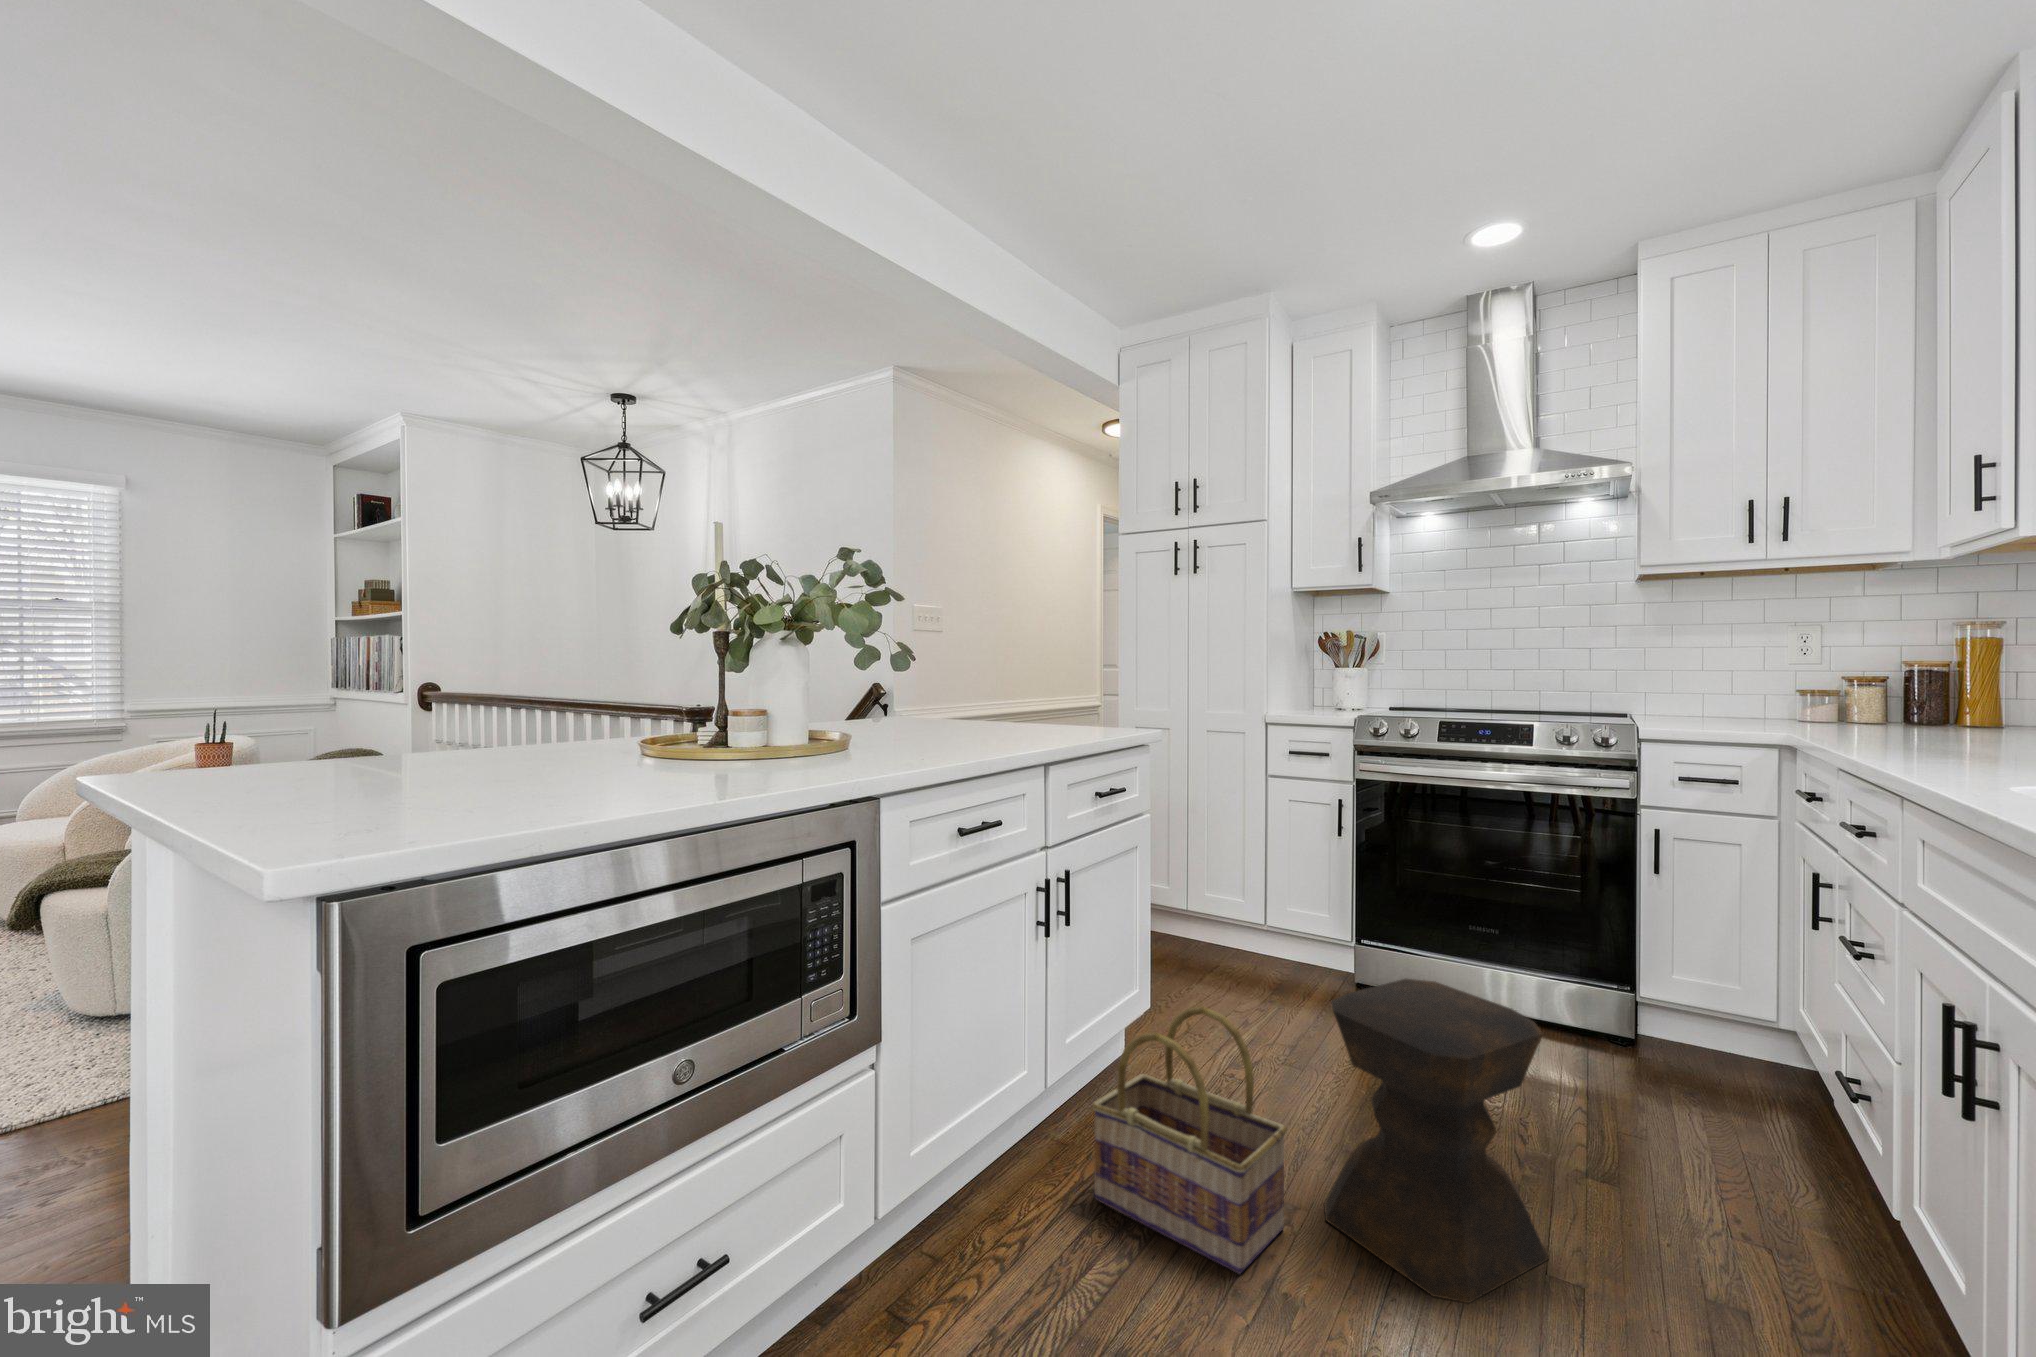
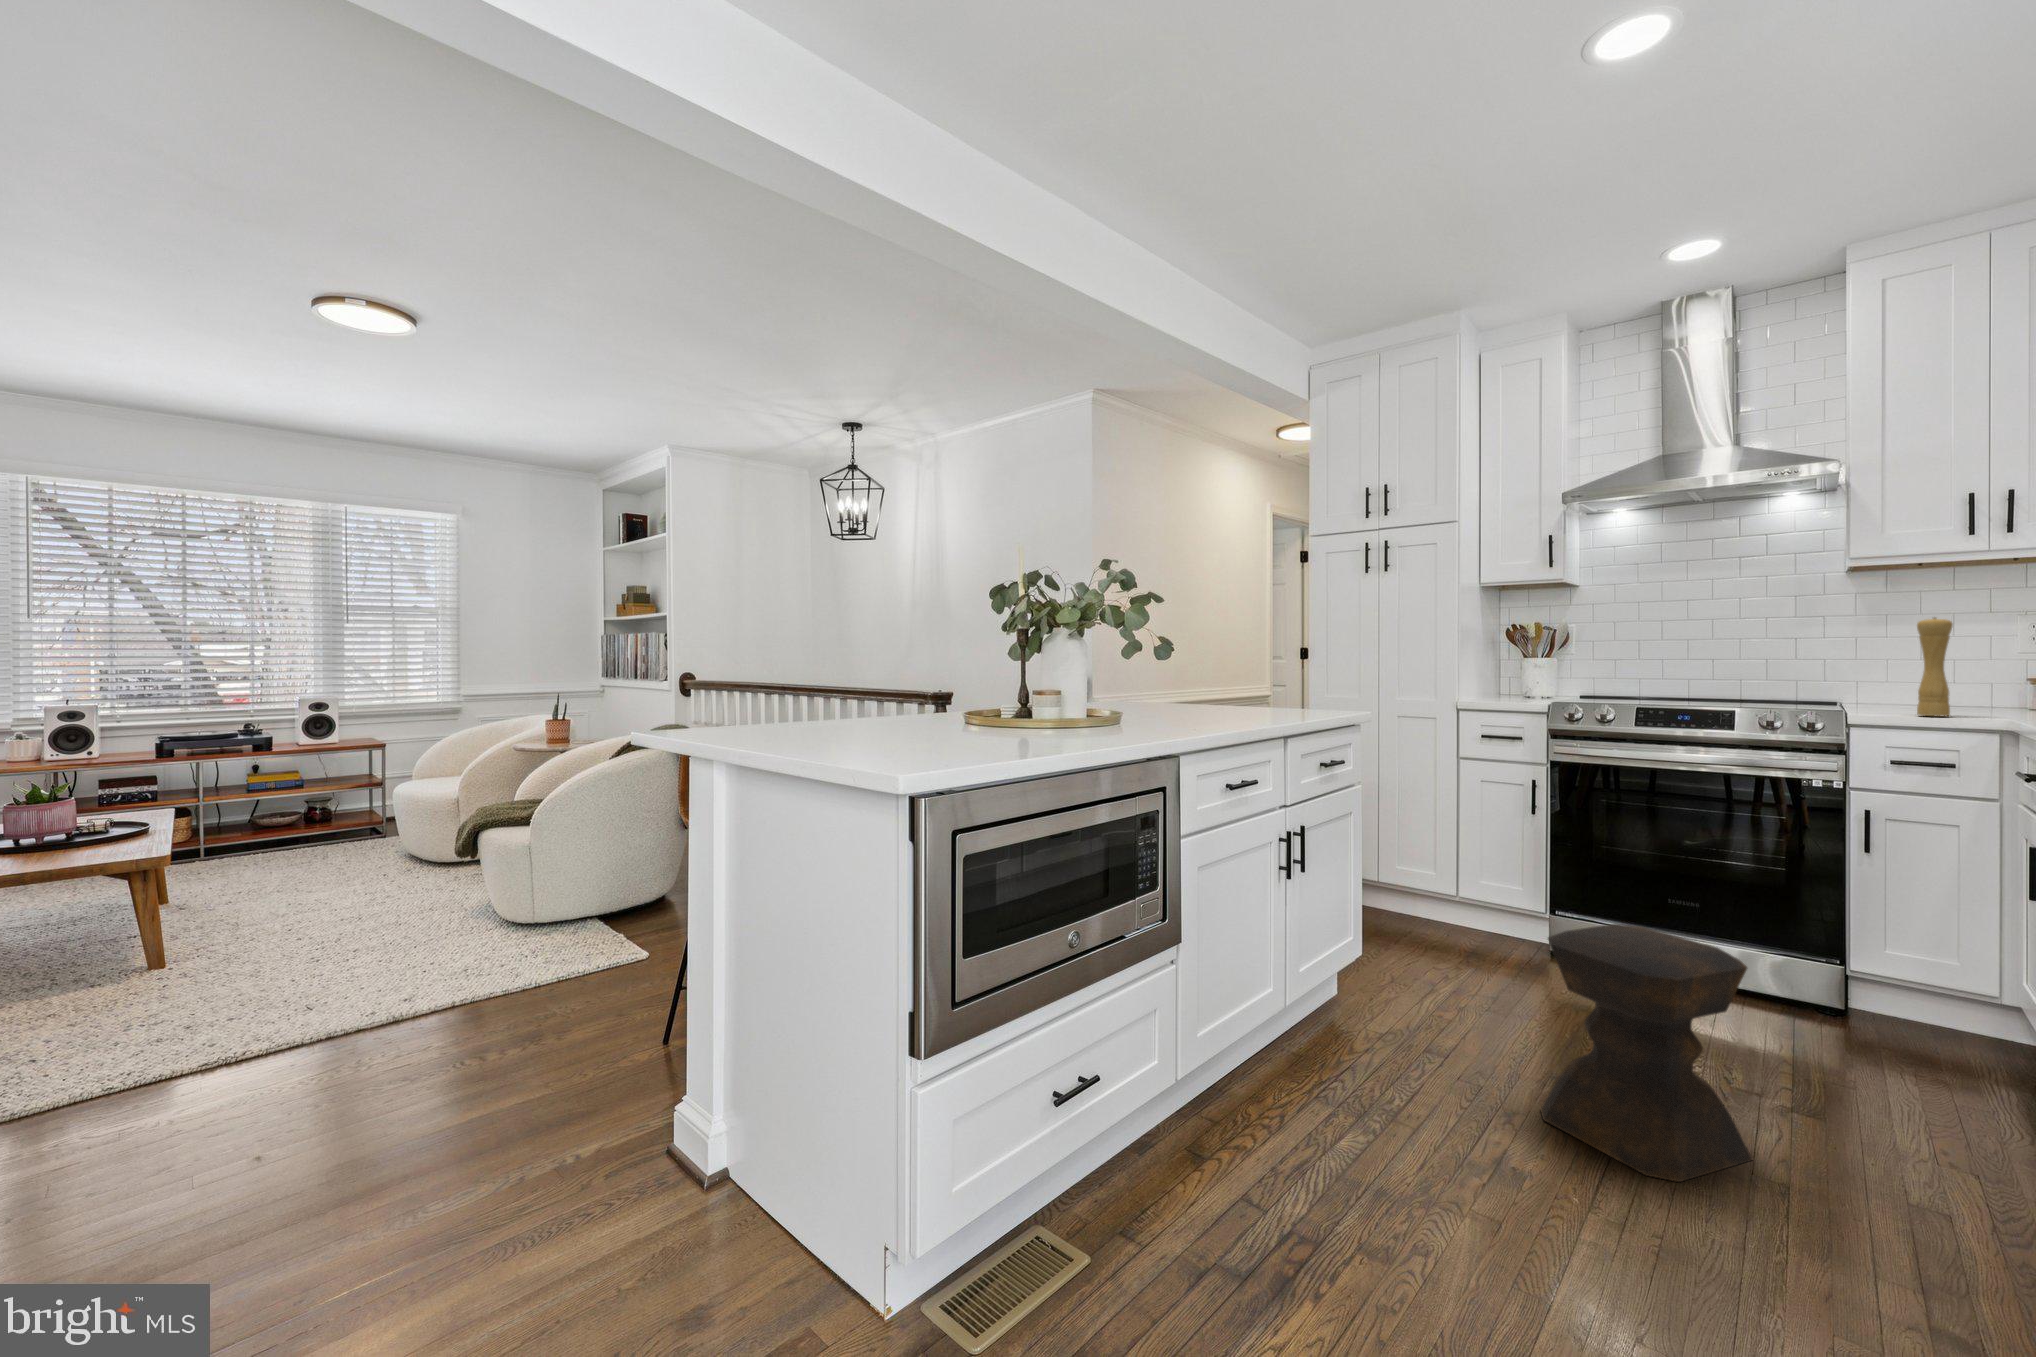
pepper mill: none [1703,627,1737,730] -> present [1917,617,1953,716]
basket: present [1092,1006,1287,1274] -> none [1334,939,1510,1149]

